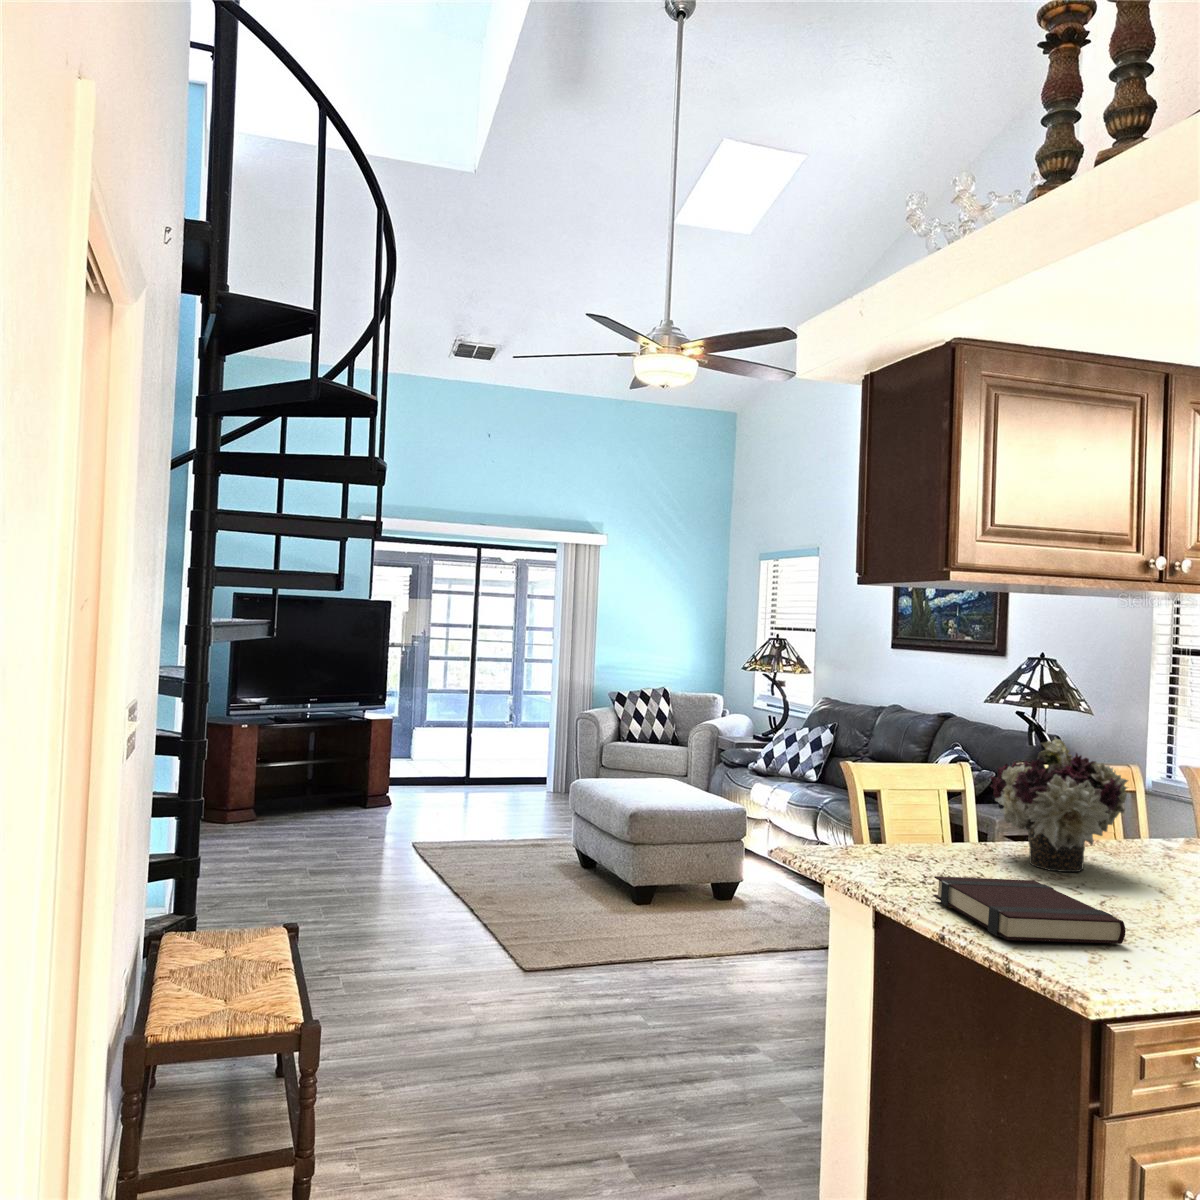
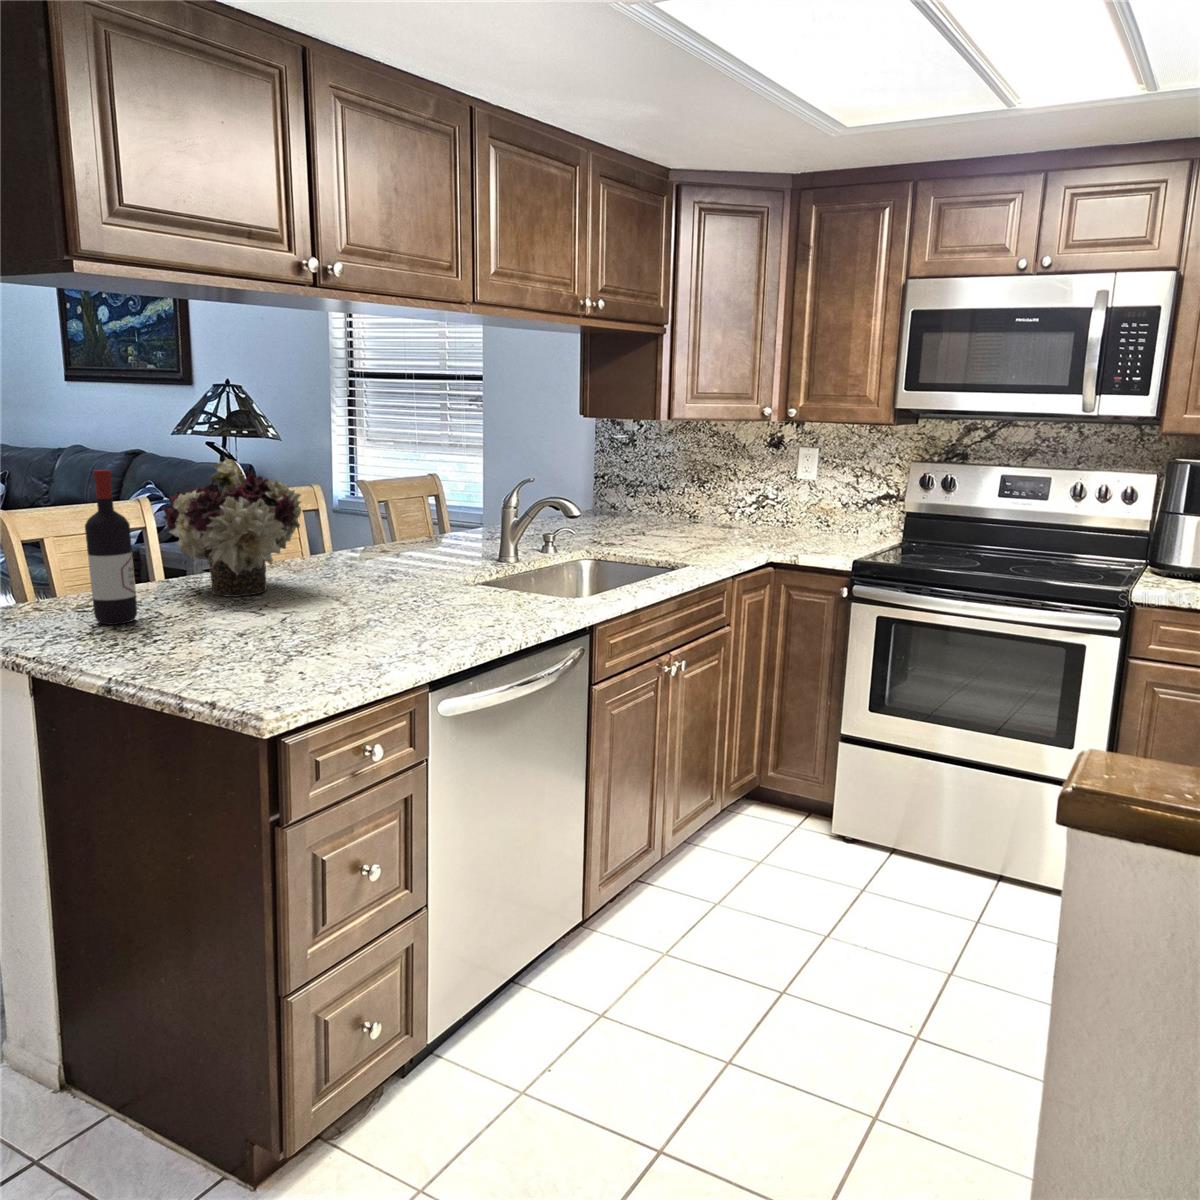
wine bottle: none [927,740,966,878] -> present [85,470,137,625]
book: present [933,876,1126,944] -> none [97,610,300,678]

